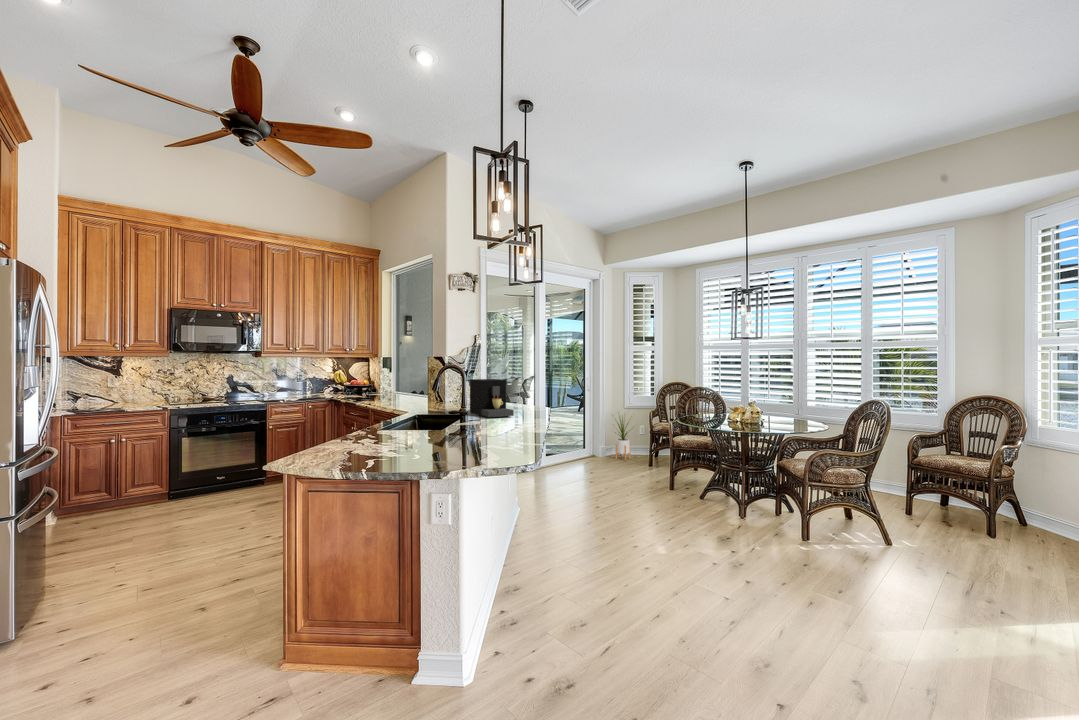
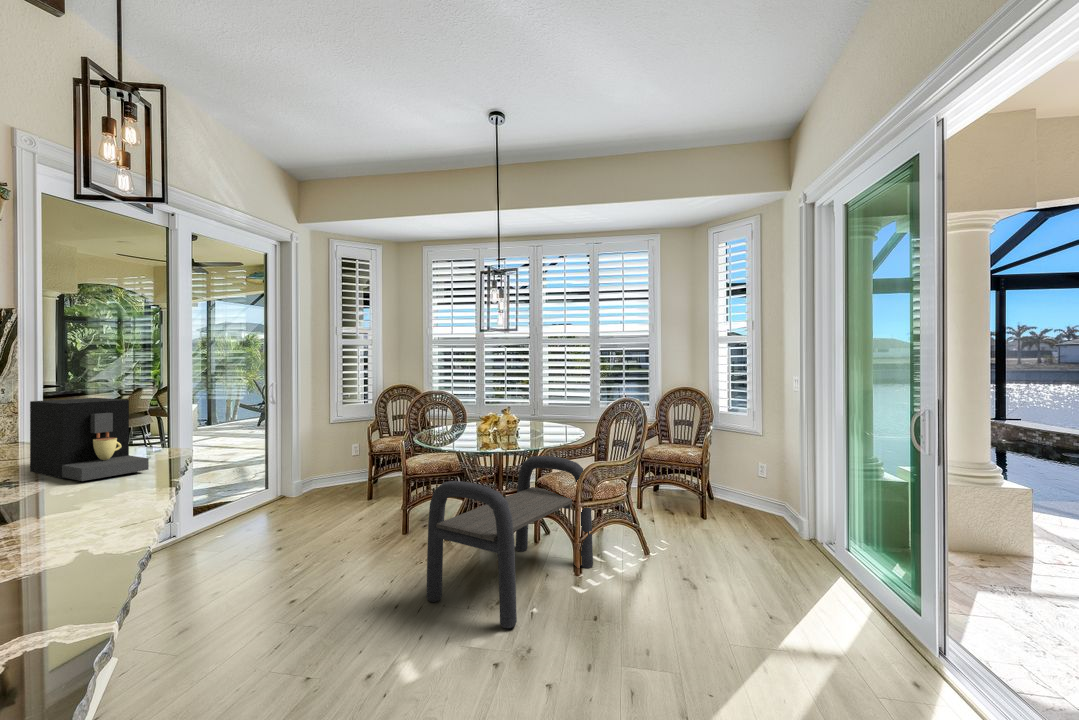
house plant: present [615,416,633,460] -> none [310,424,350,495]
bench: none [672,441,825,561] -> present [426,456,593,628]

